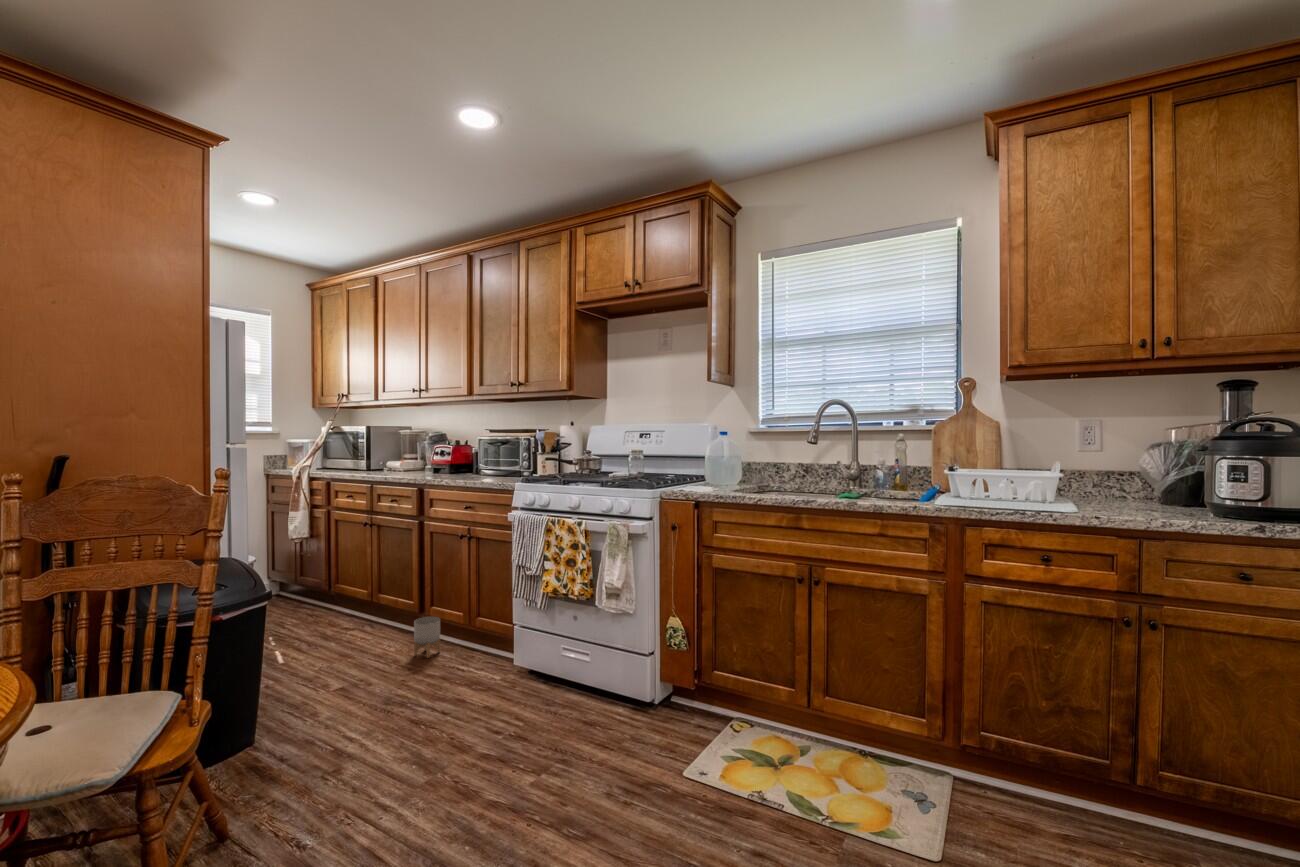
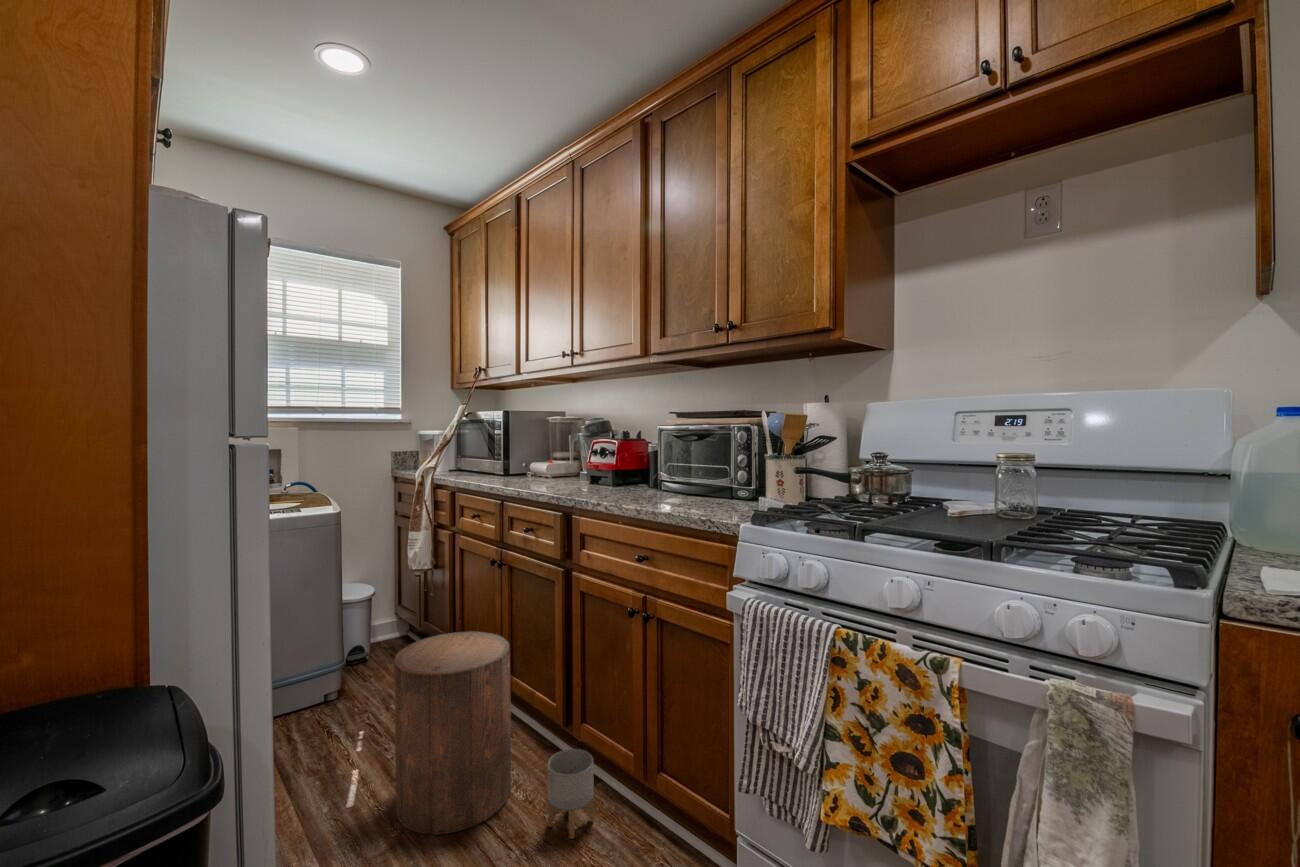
stool: none [317,561,388,665] -> present [394,631,511,834]

